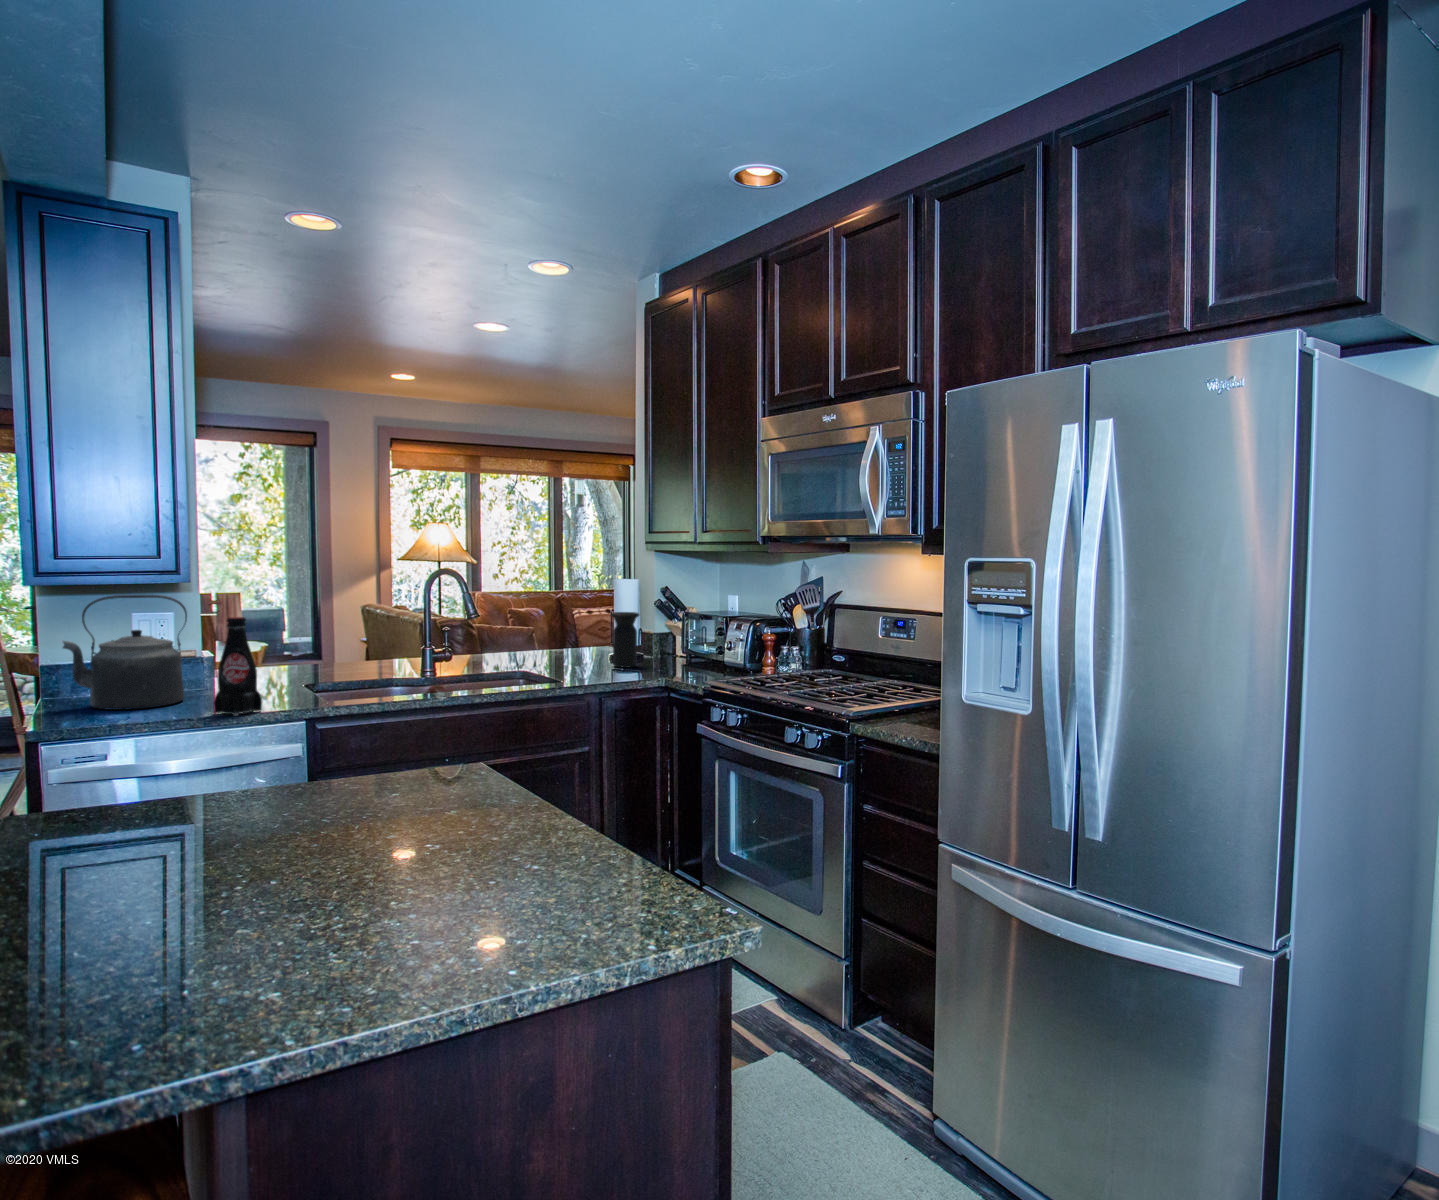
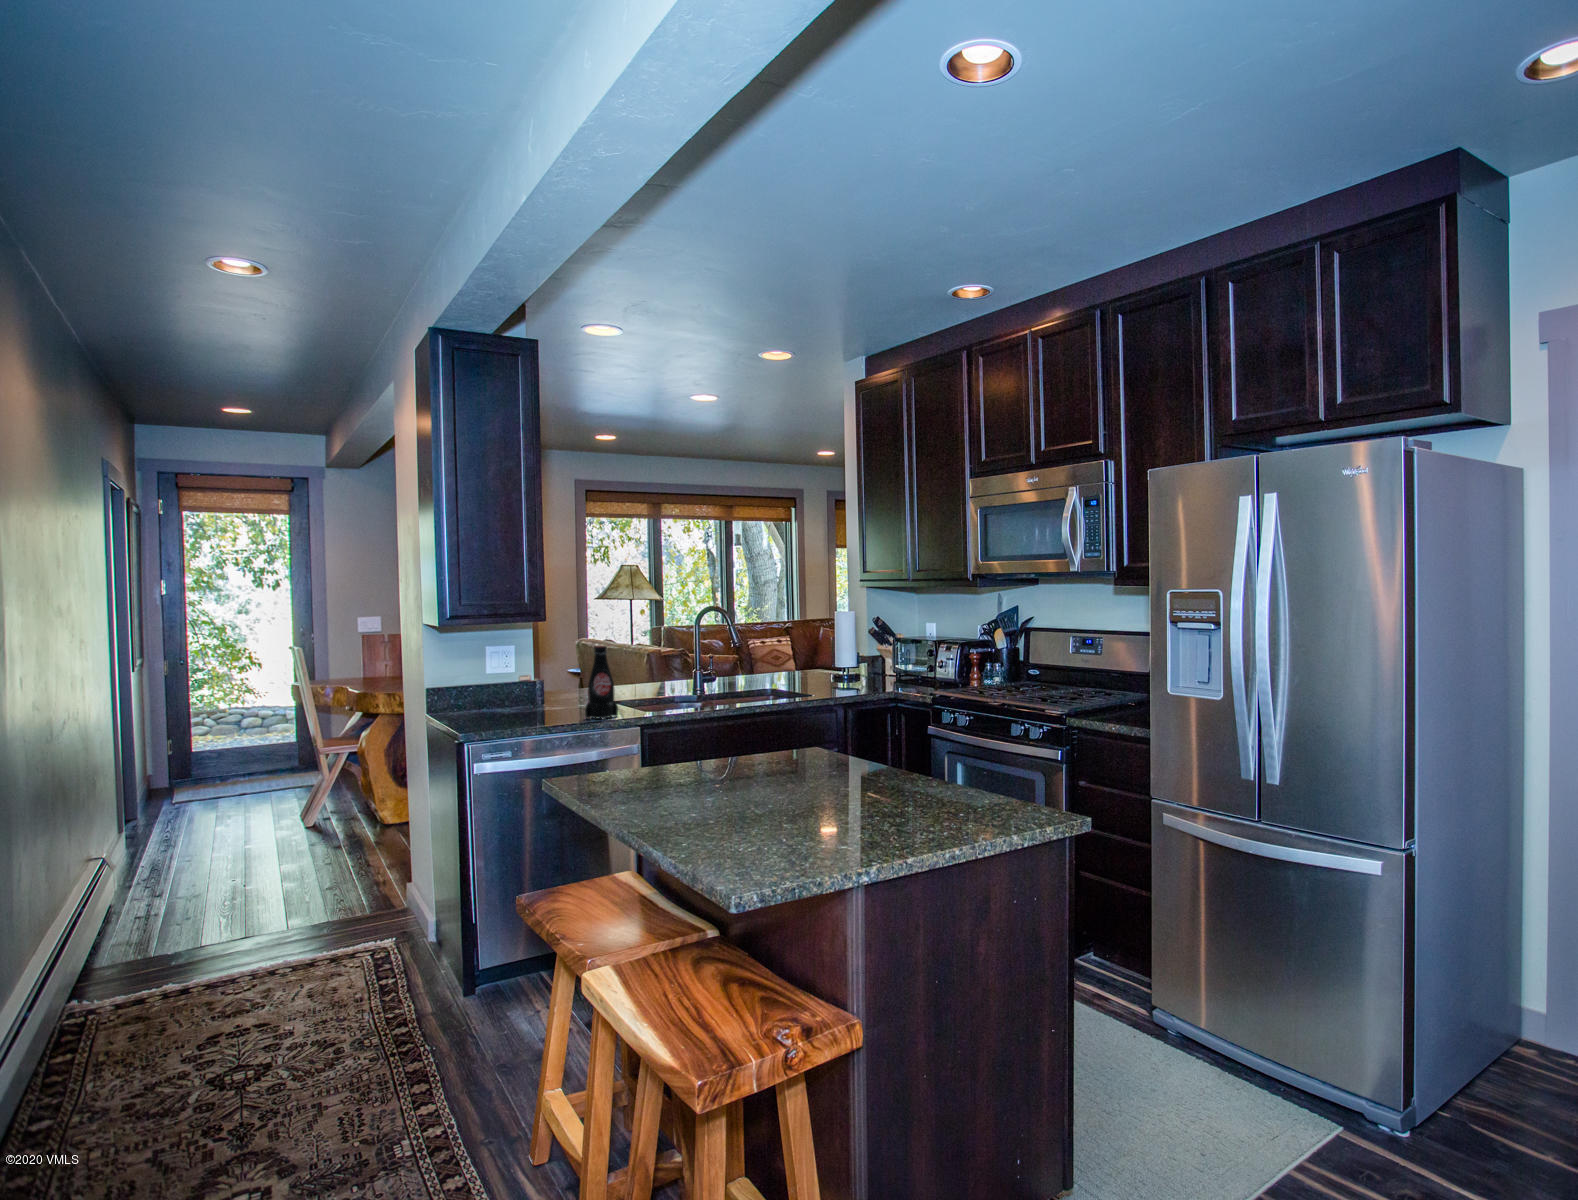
kettle: present [63,595,187,710] -> none [468,631,550,717]
vase: present [611,612,639,668] -> none [842,638,866,683]

